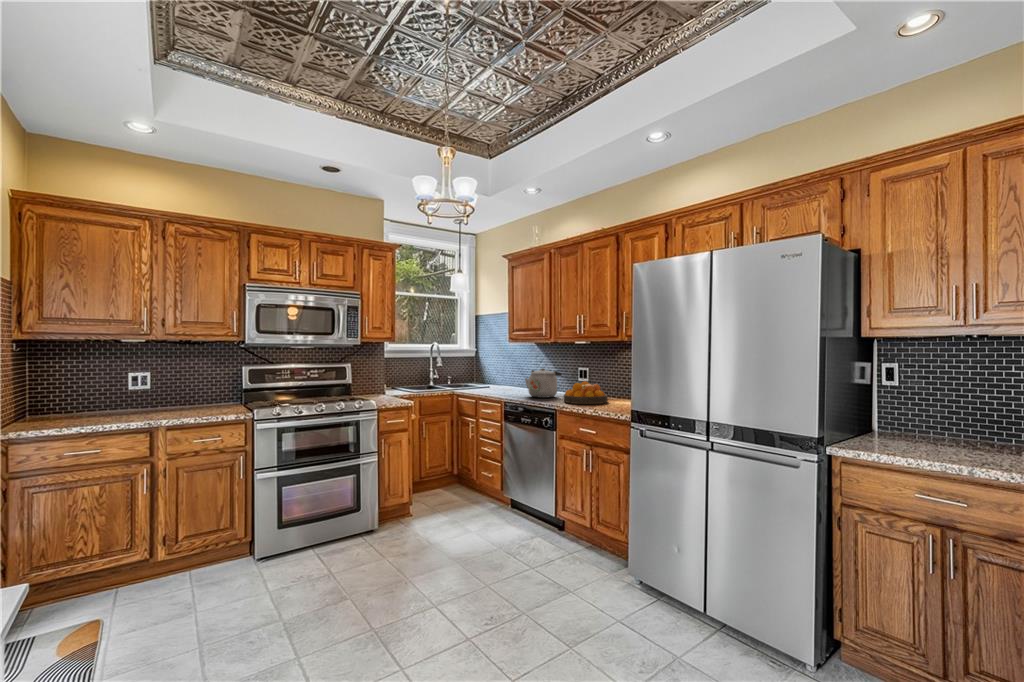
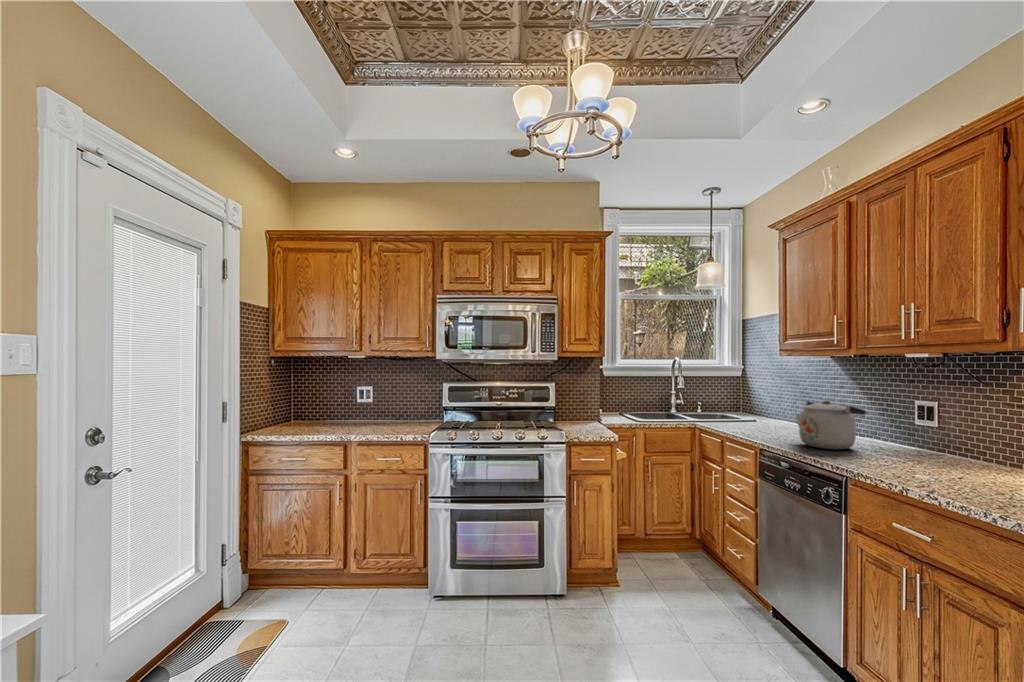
fruit bowl: present [564,382,608,404] -> none [860,430,962,477]

